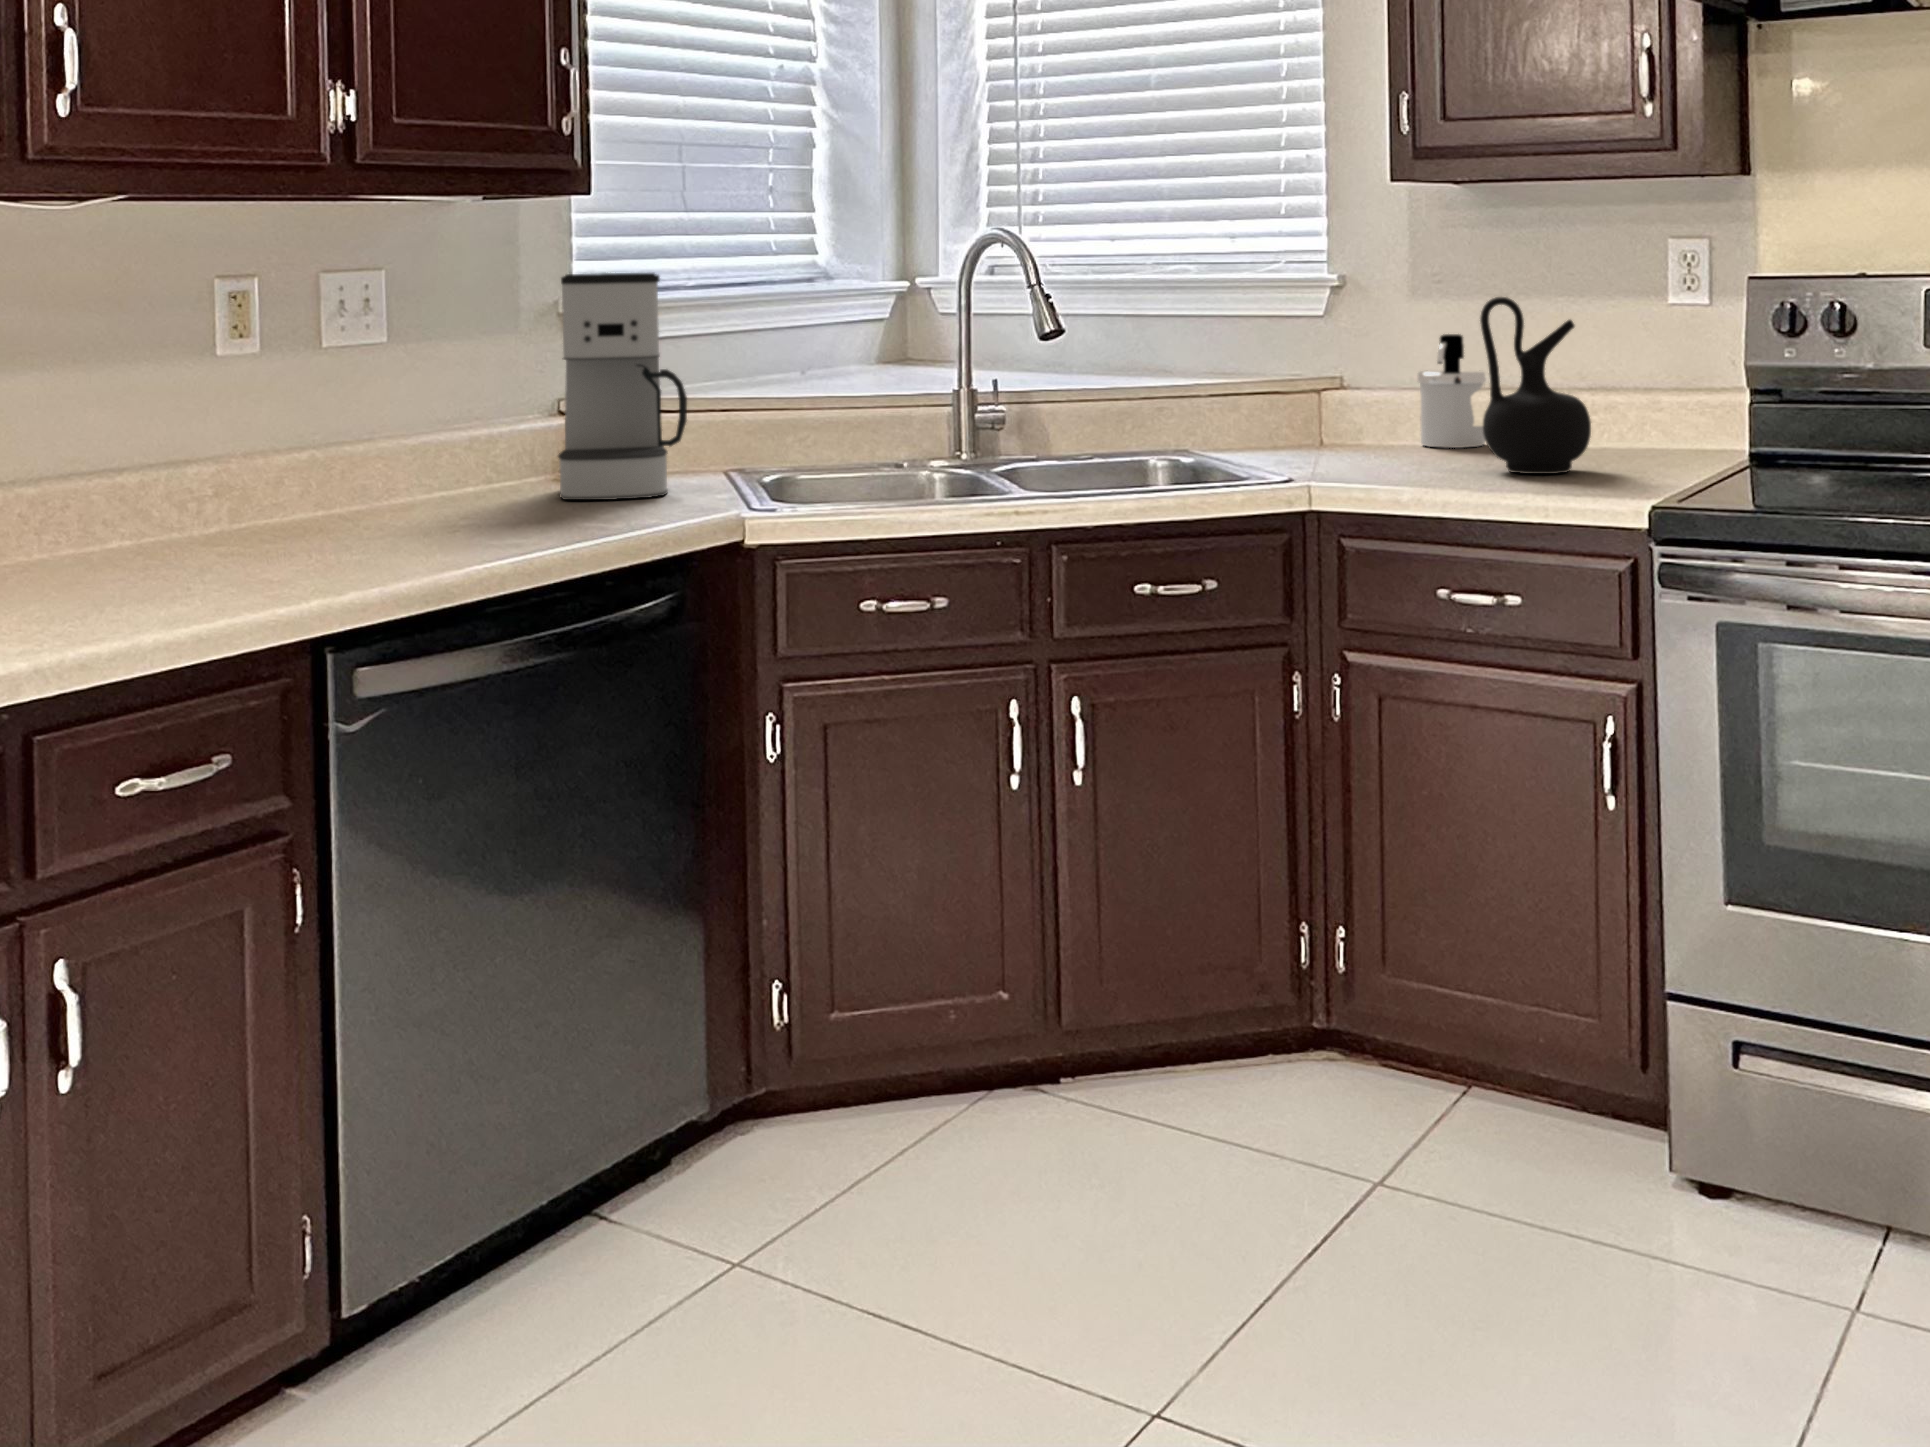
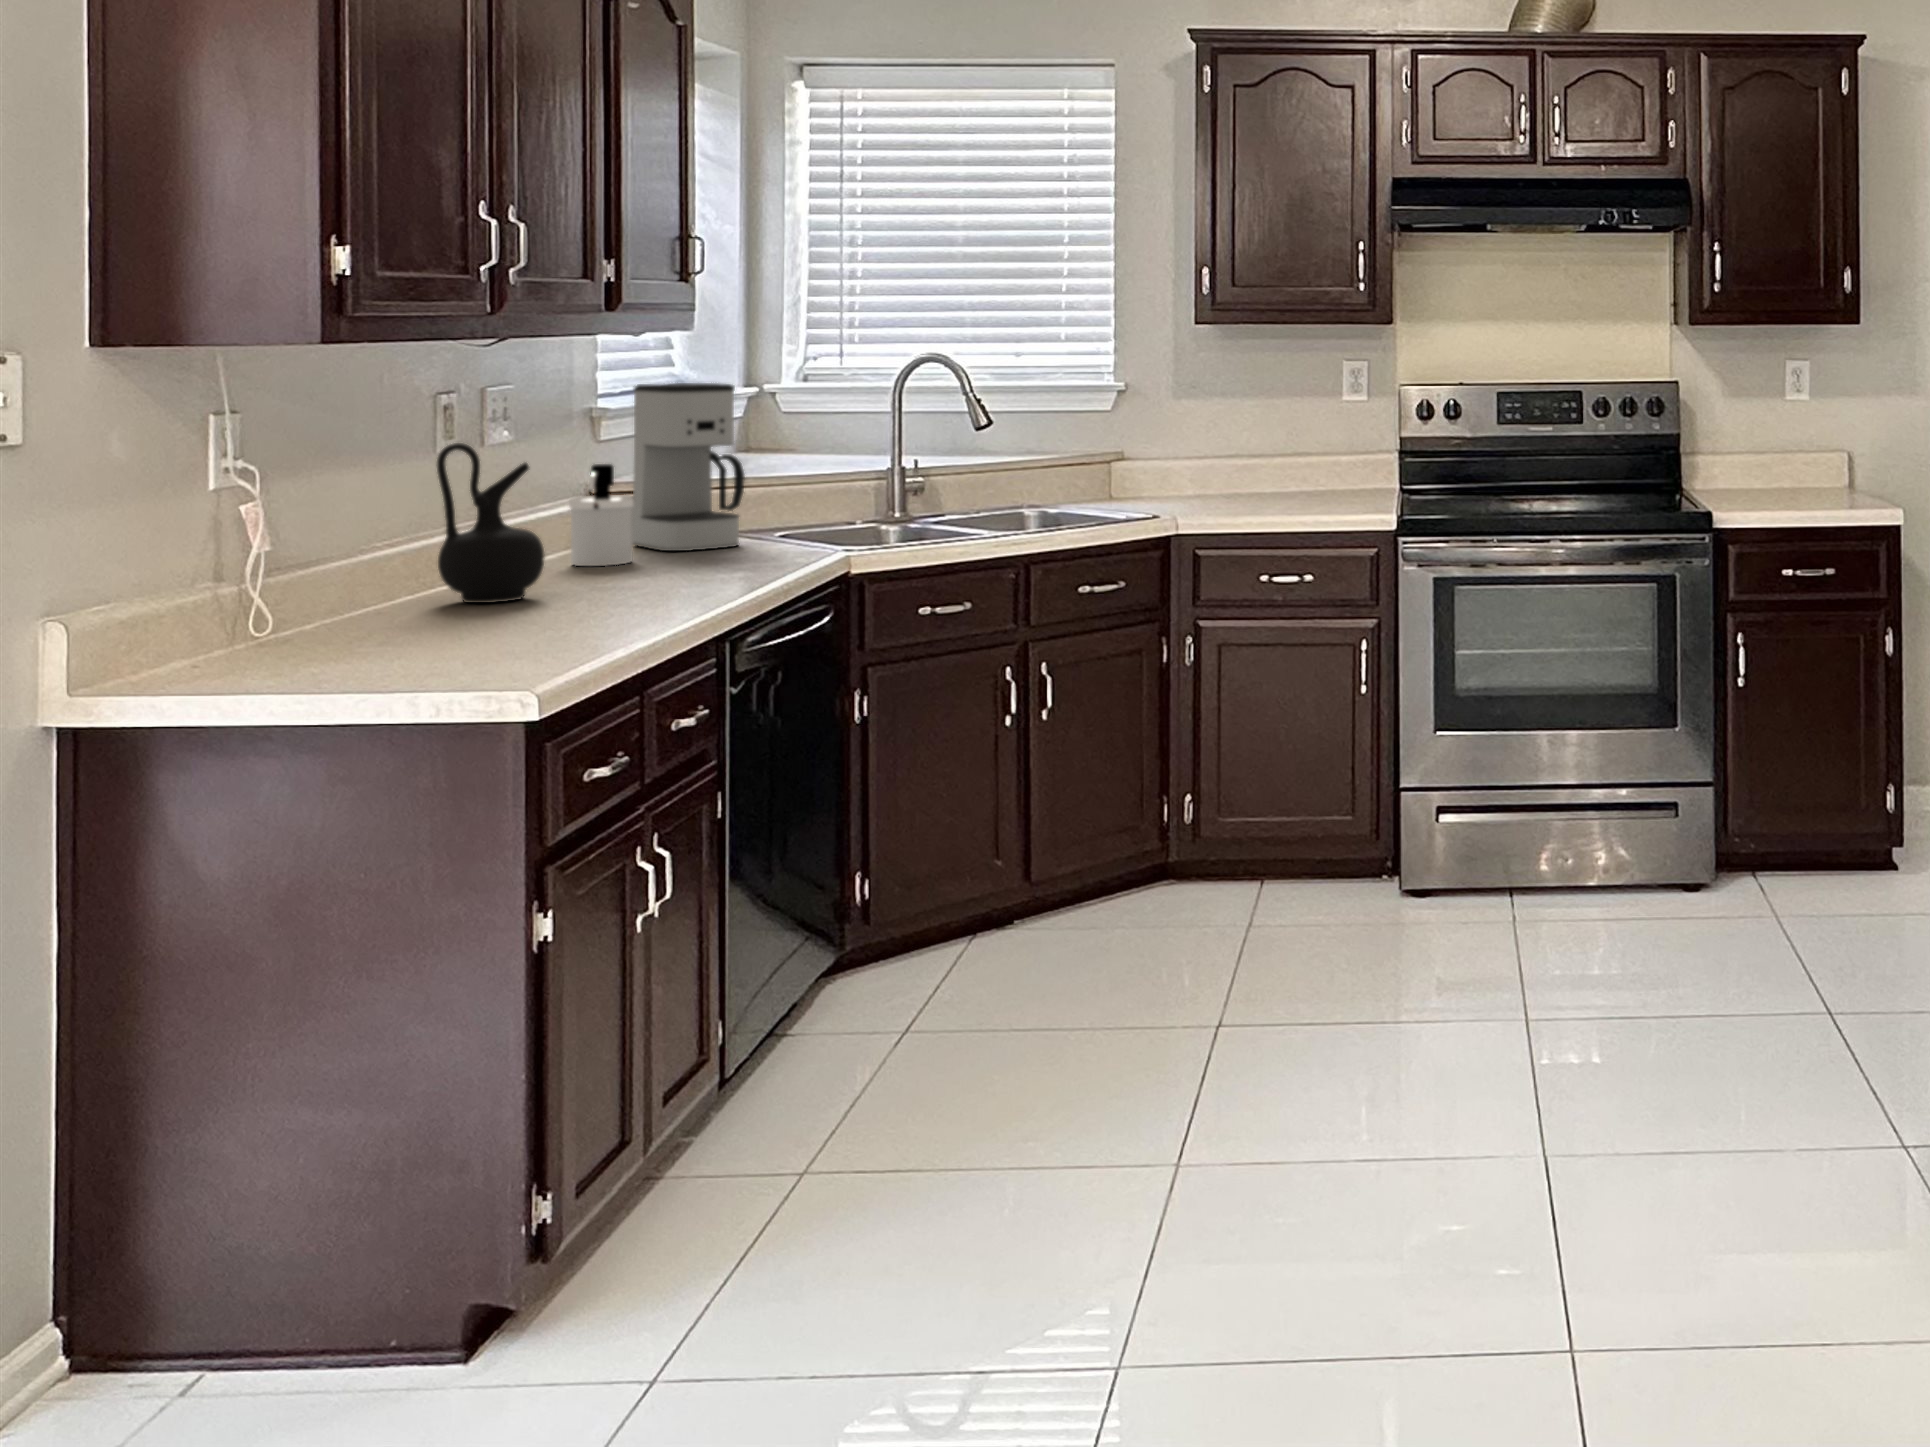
ceramic jug: present [1480,297,1591,474] -> present [437,443,545,603]
soap dispenser: present [1418,334,1486,448] -> present [569,464,635,566]

